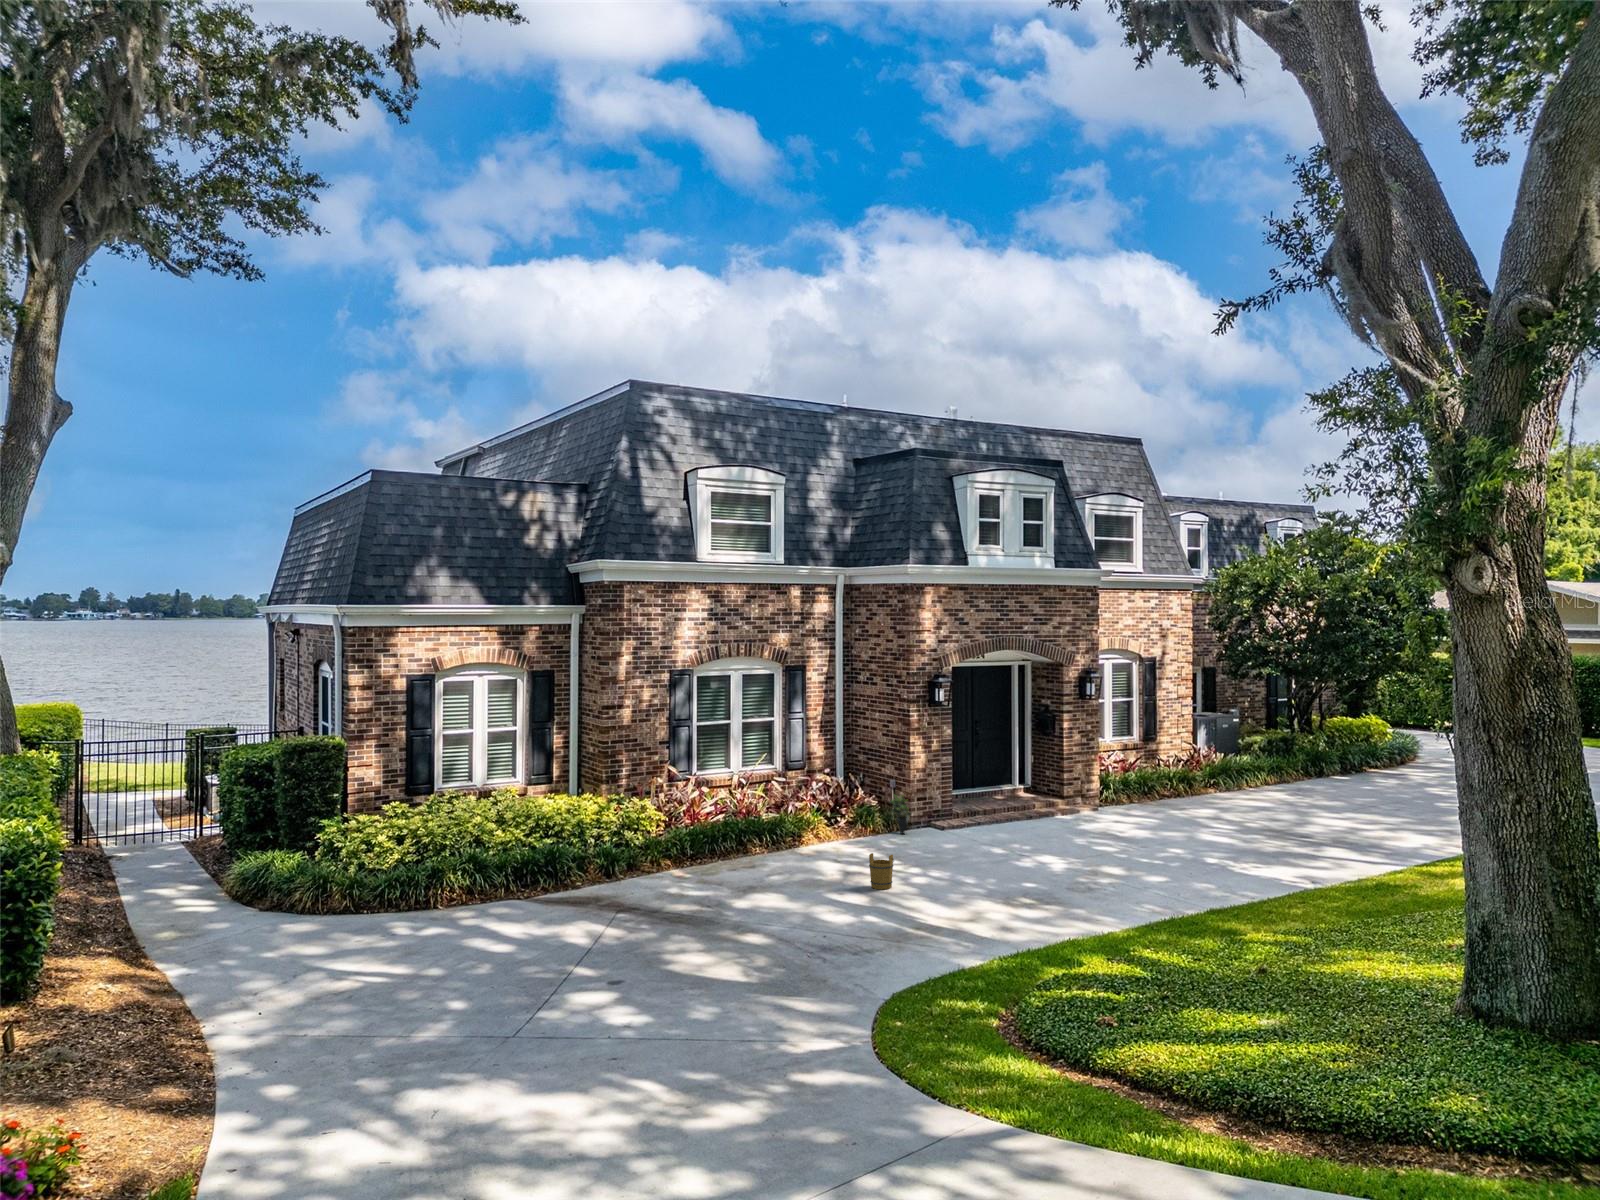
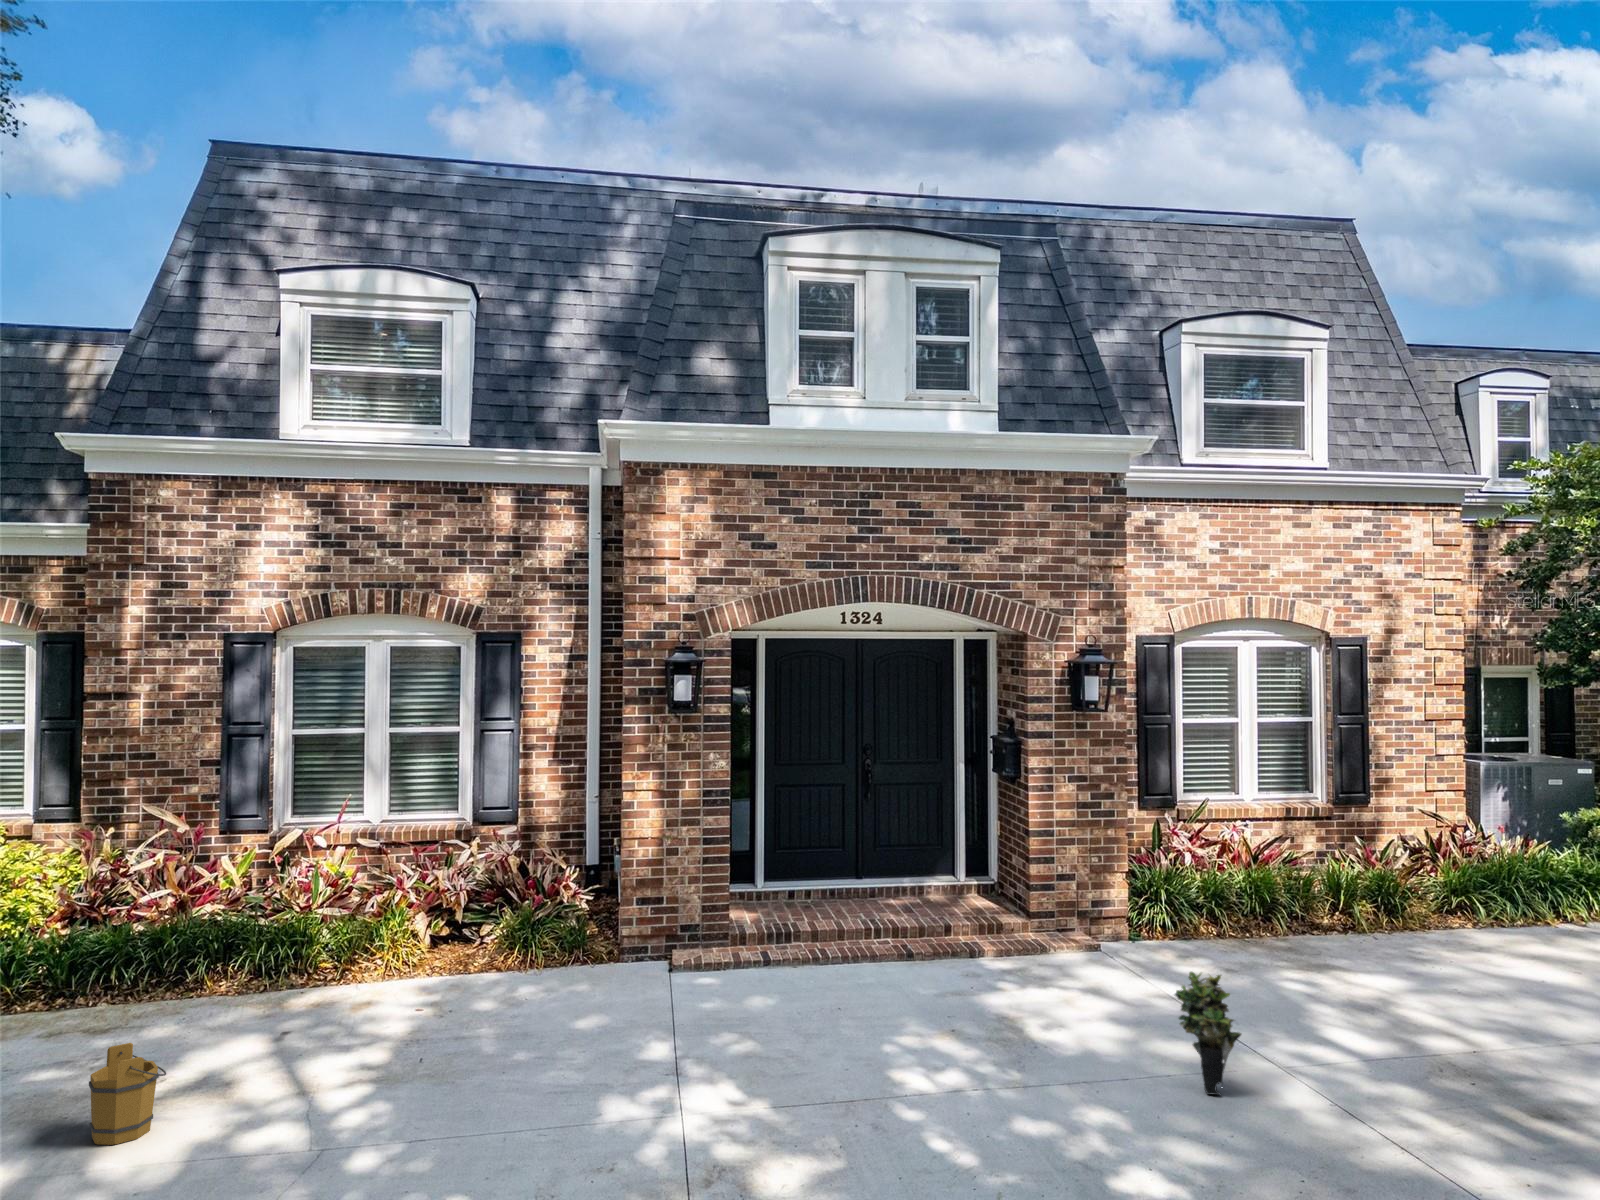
potted plant: present [890,795,911,834] -> present [1175,972,1242,1095]

